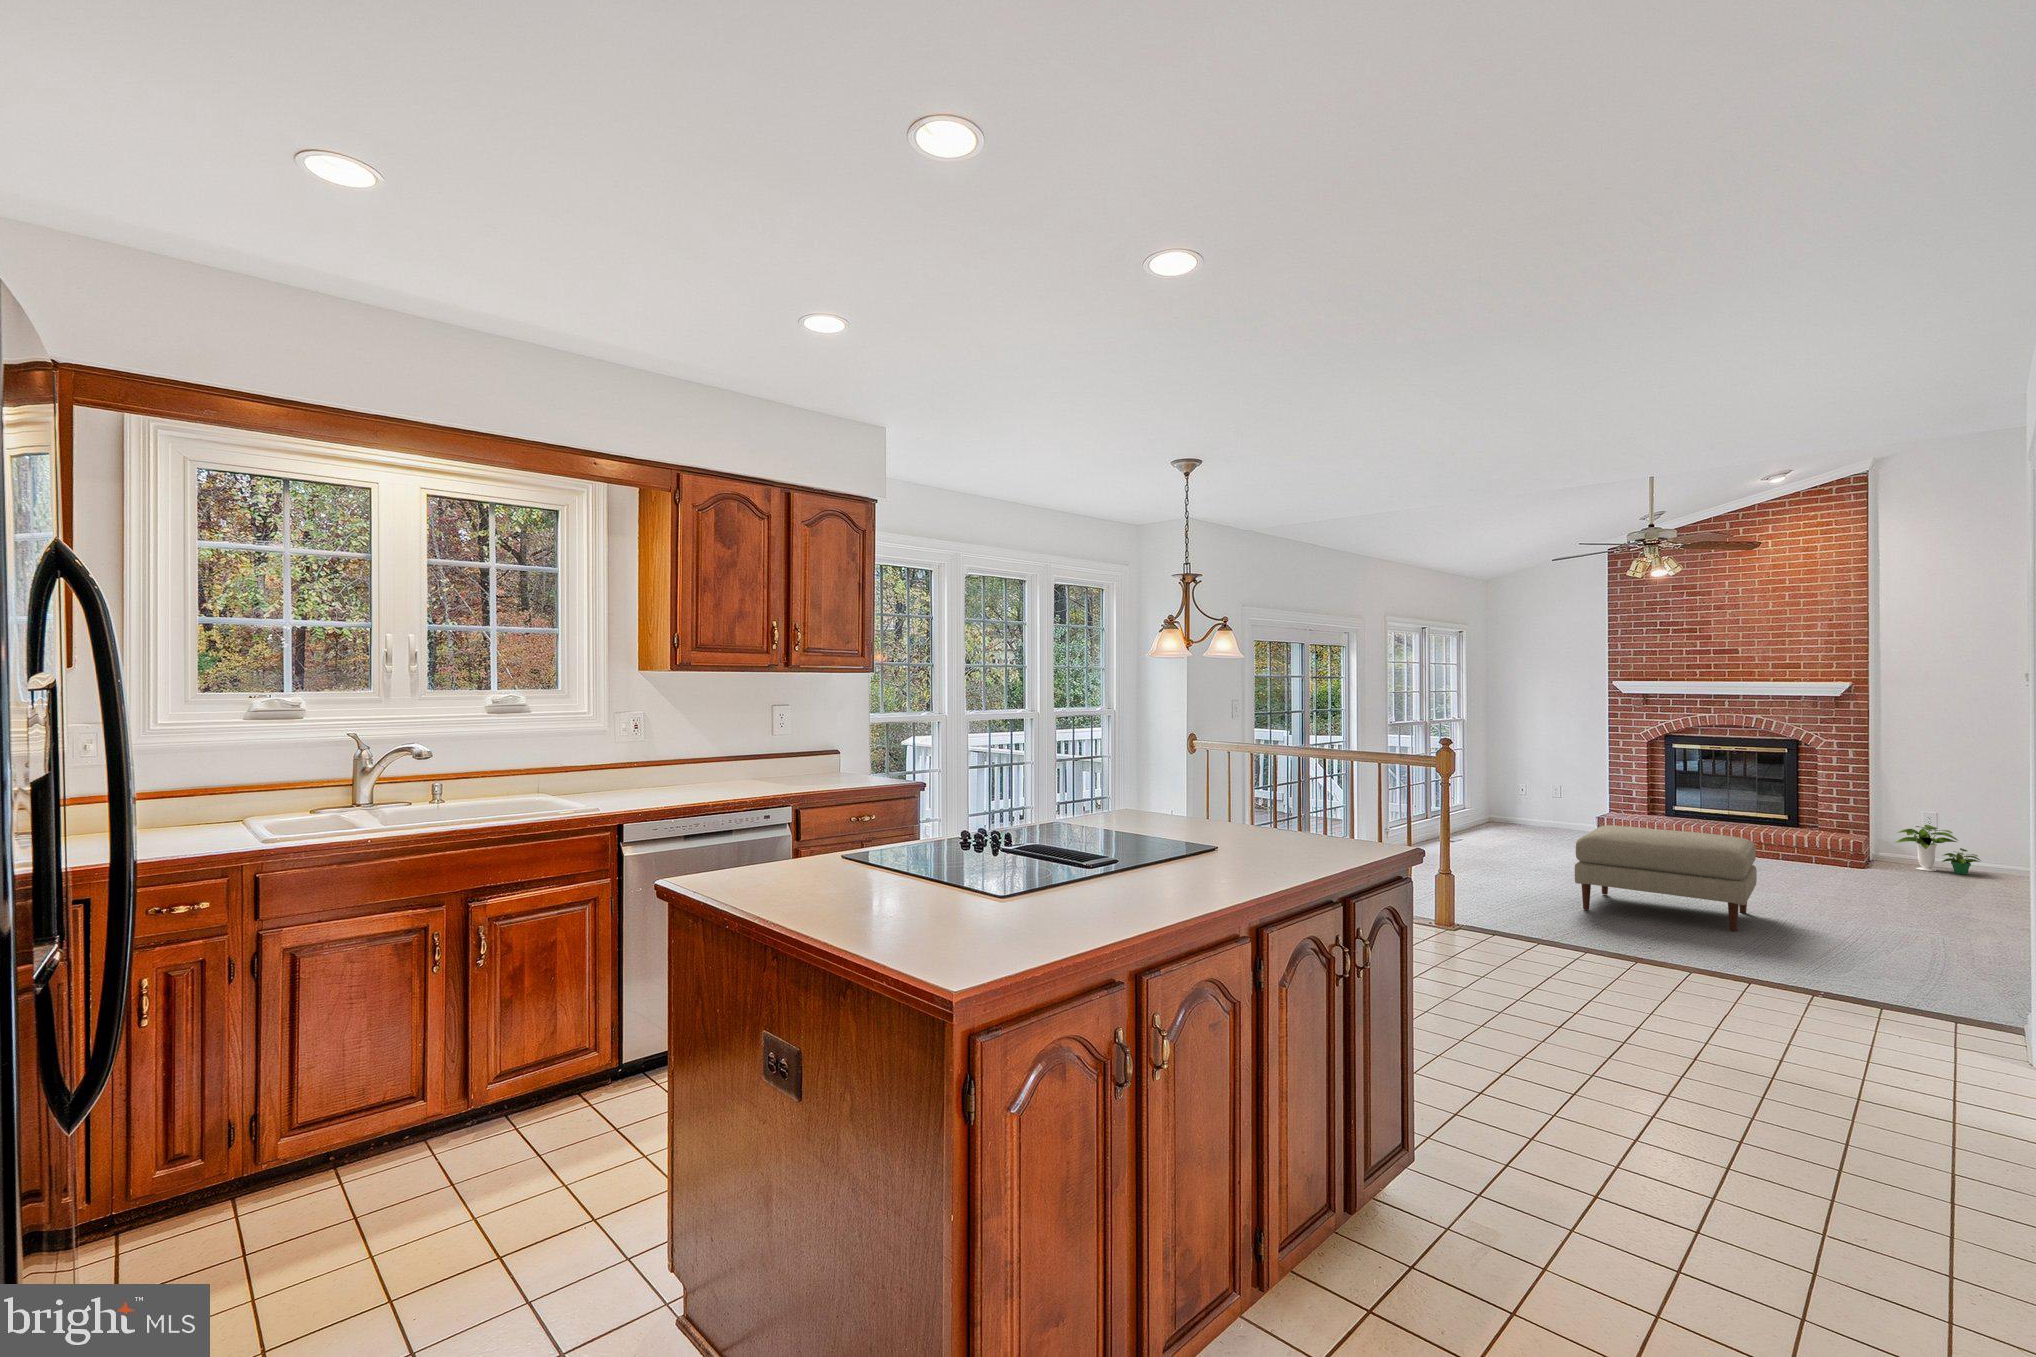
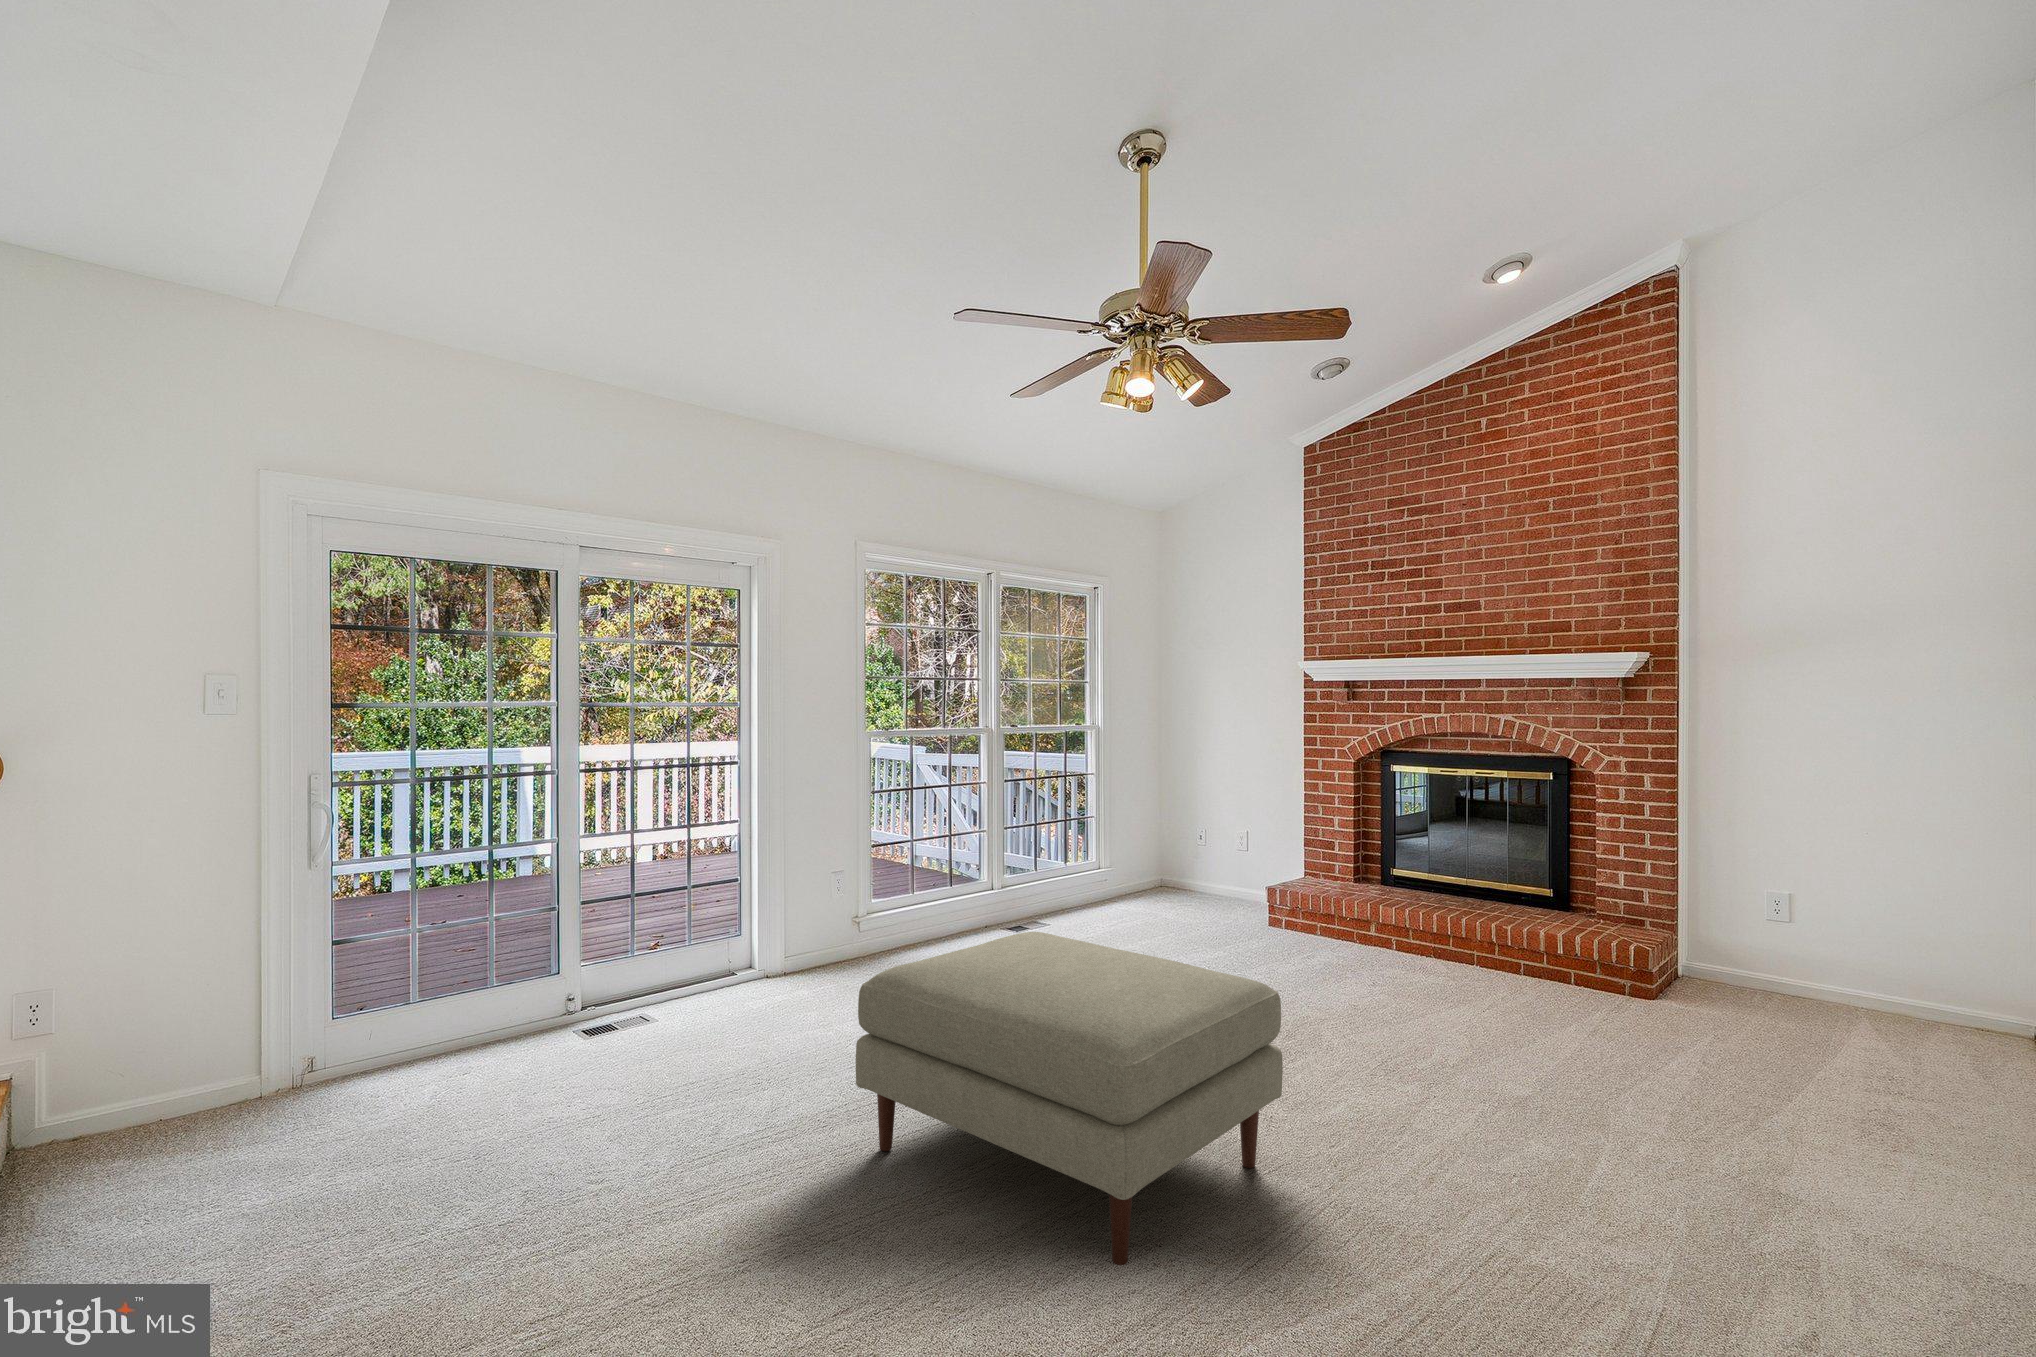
potted plant: present [1896,825,1981,875] -> none [1714,918,1868,1022]

